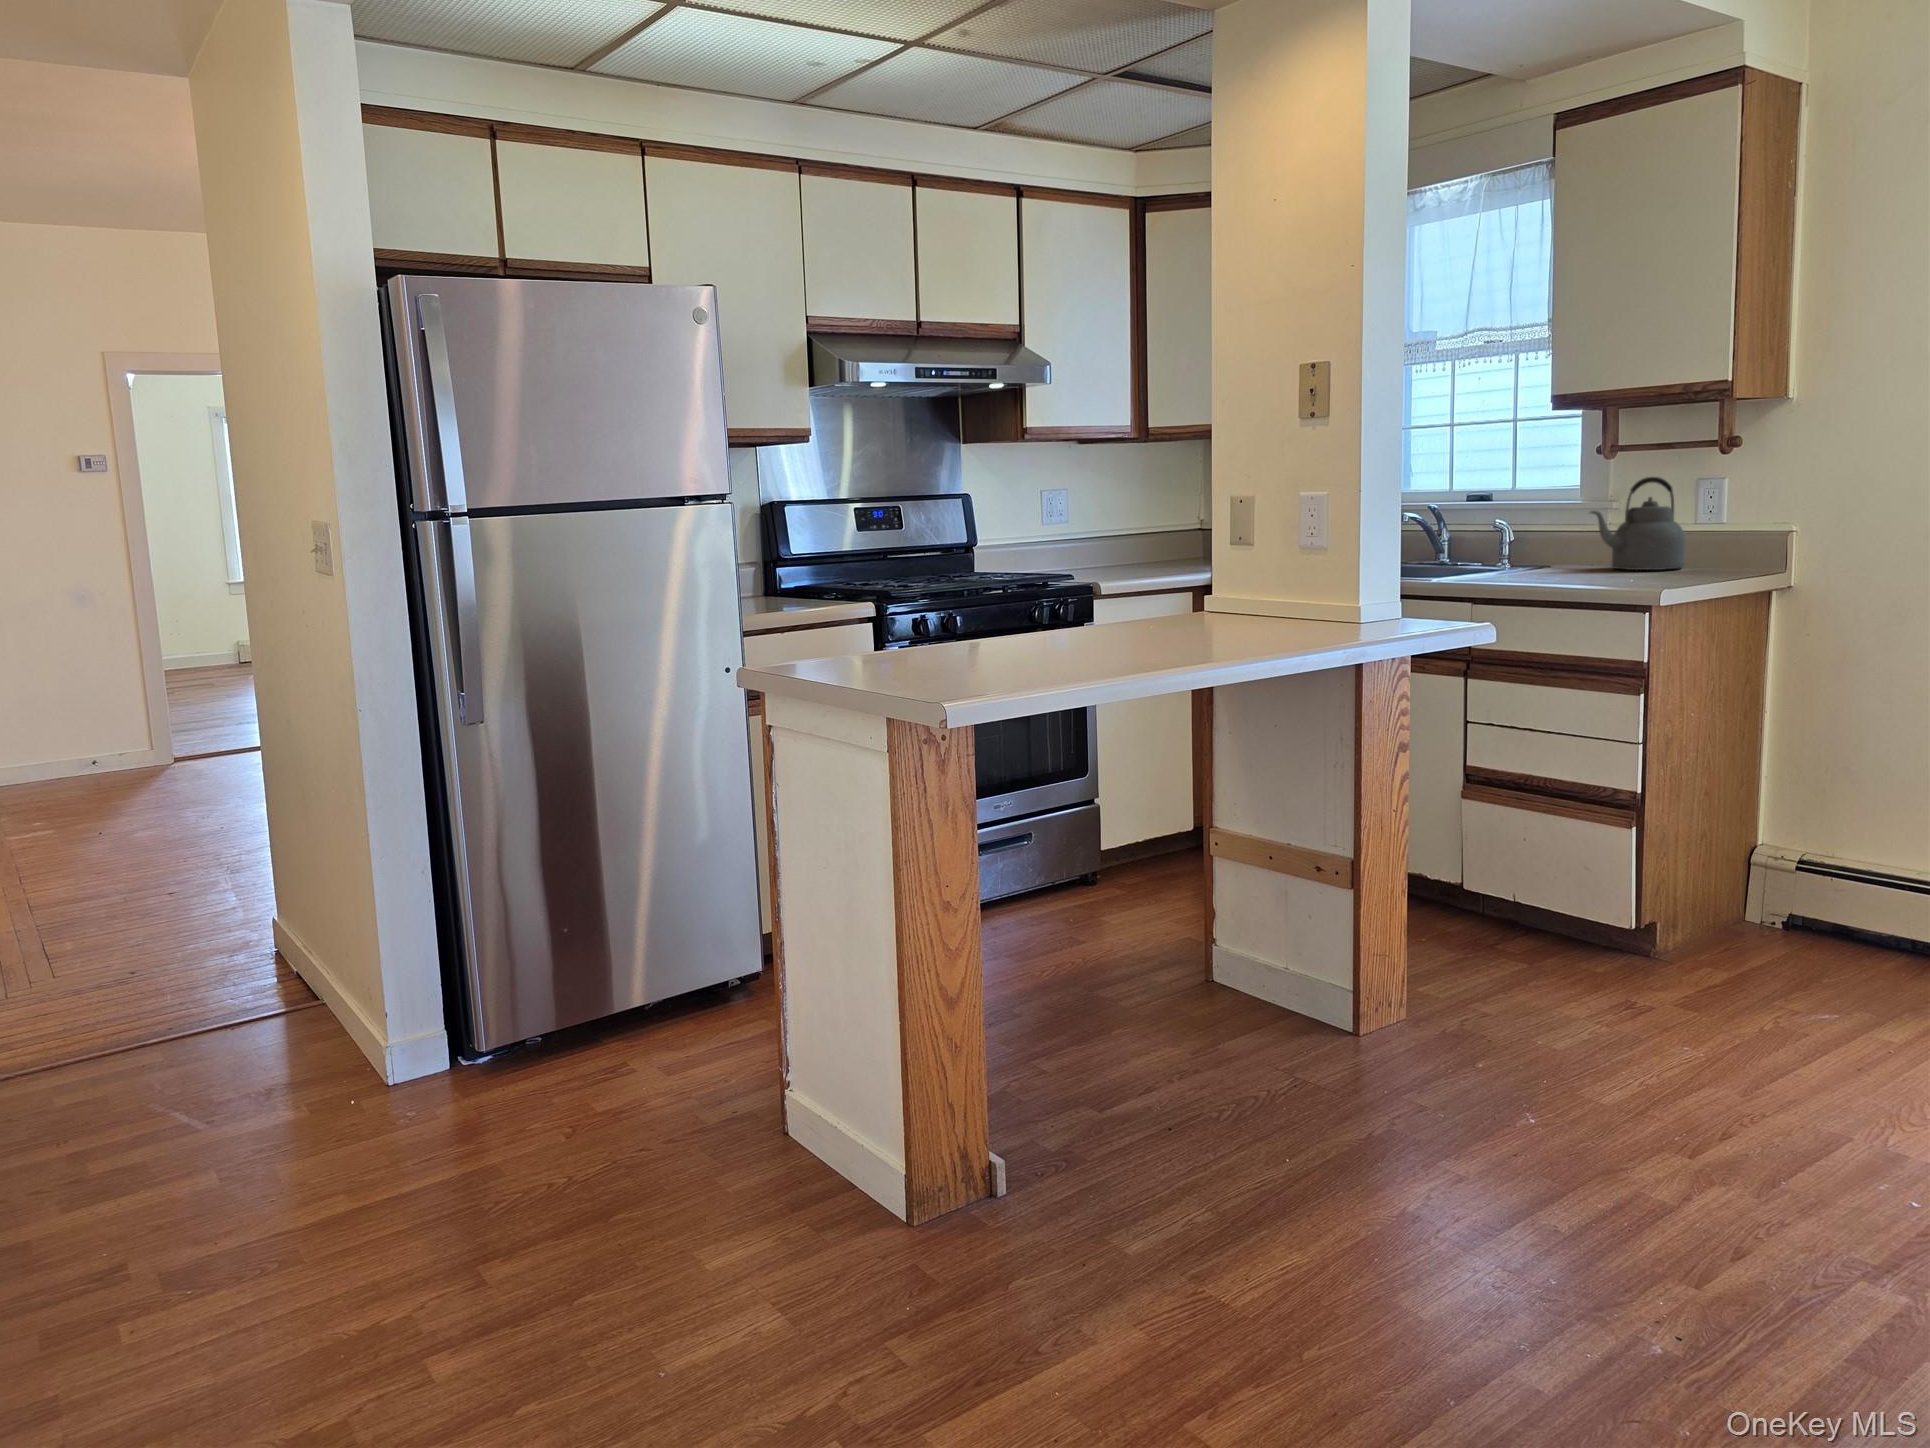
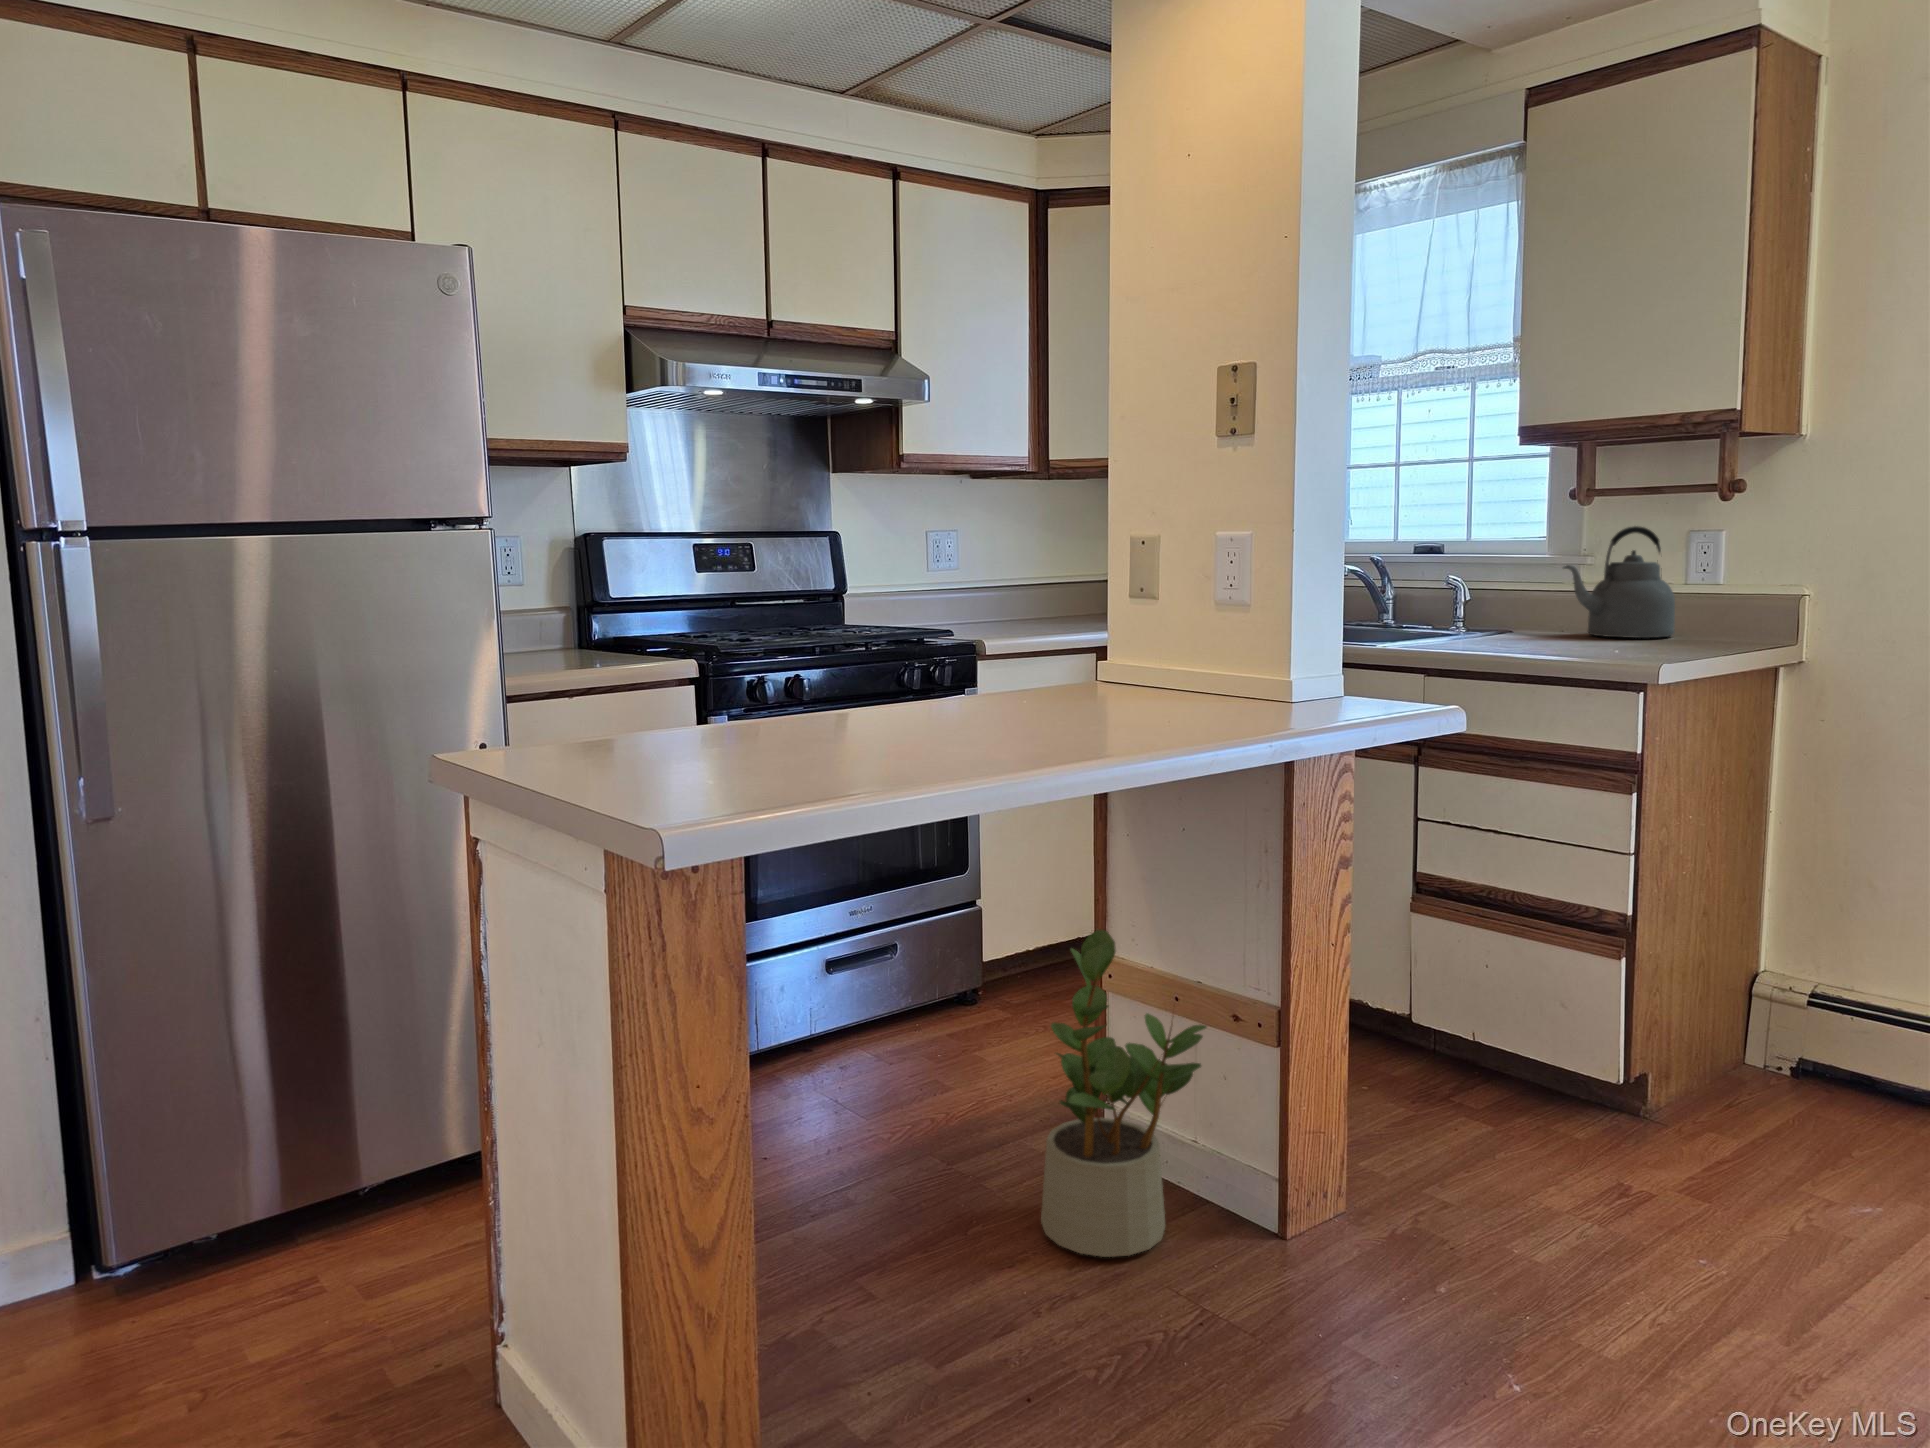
potted plant: none [1168,800,1297,1046] -> present [1041,930,1207,1257]

